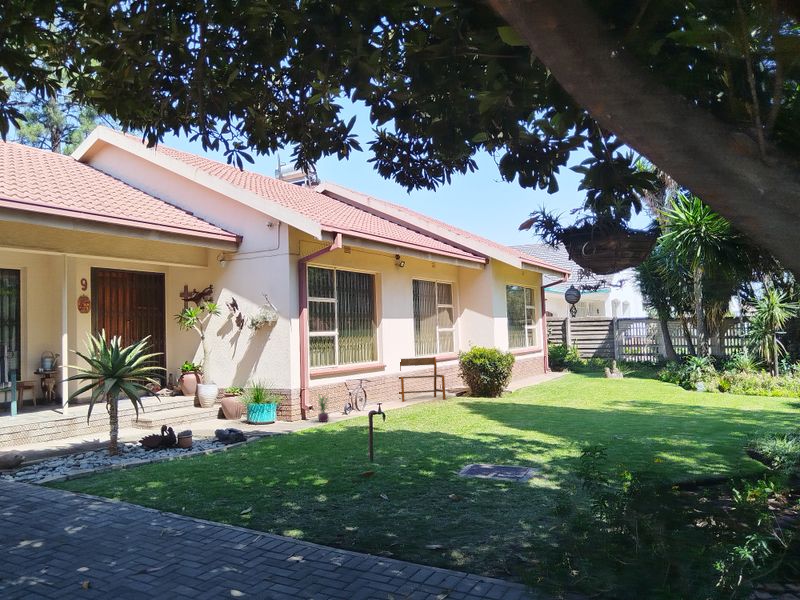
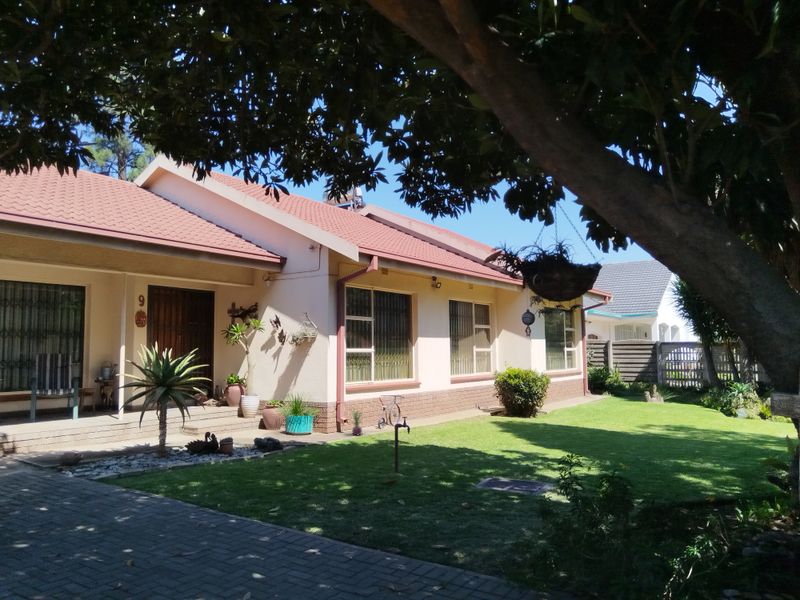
bench: present [399,357,446,402] -> none [431,376,479,419]

